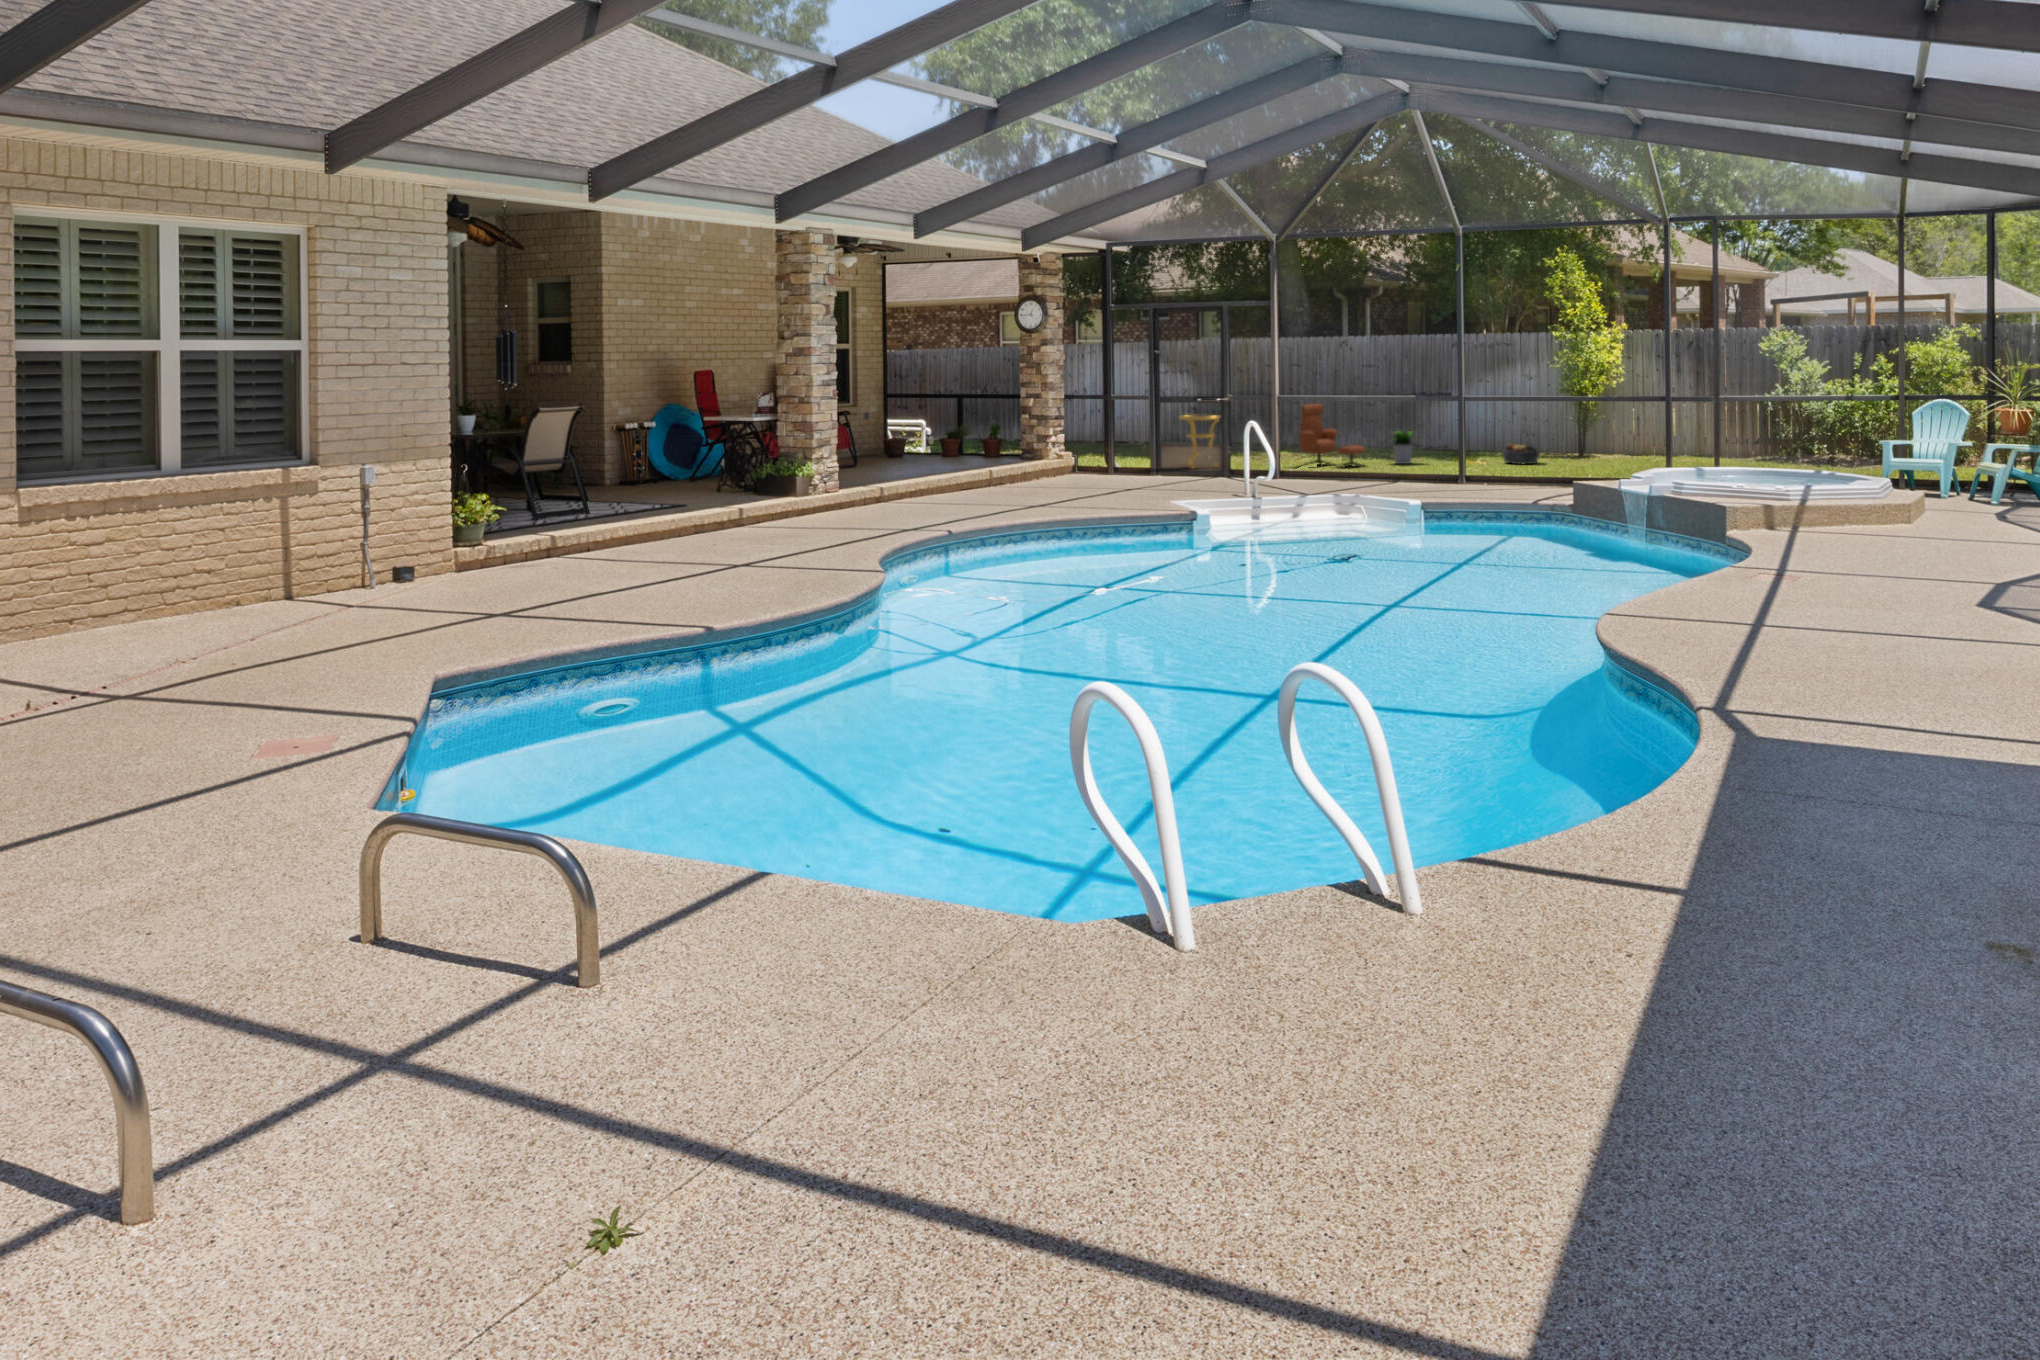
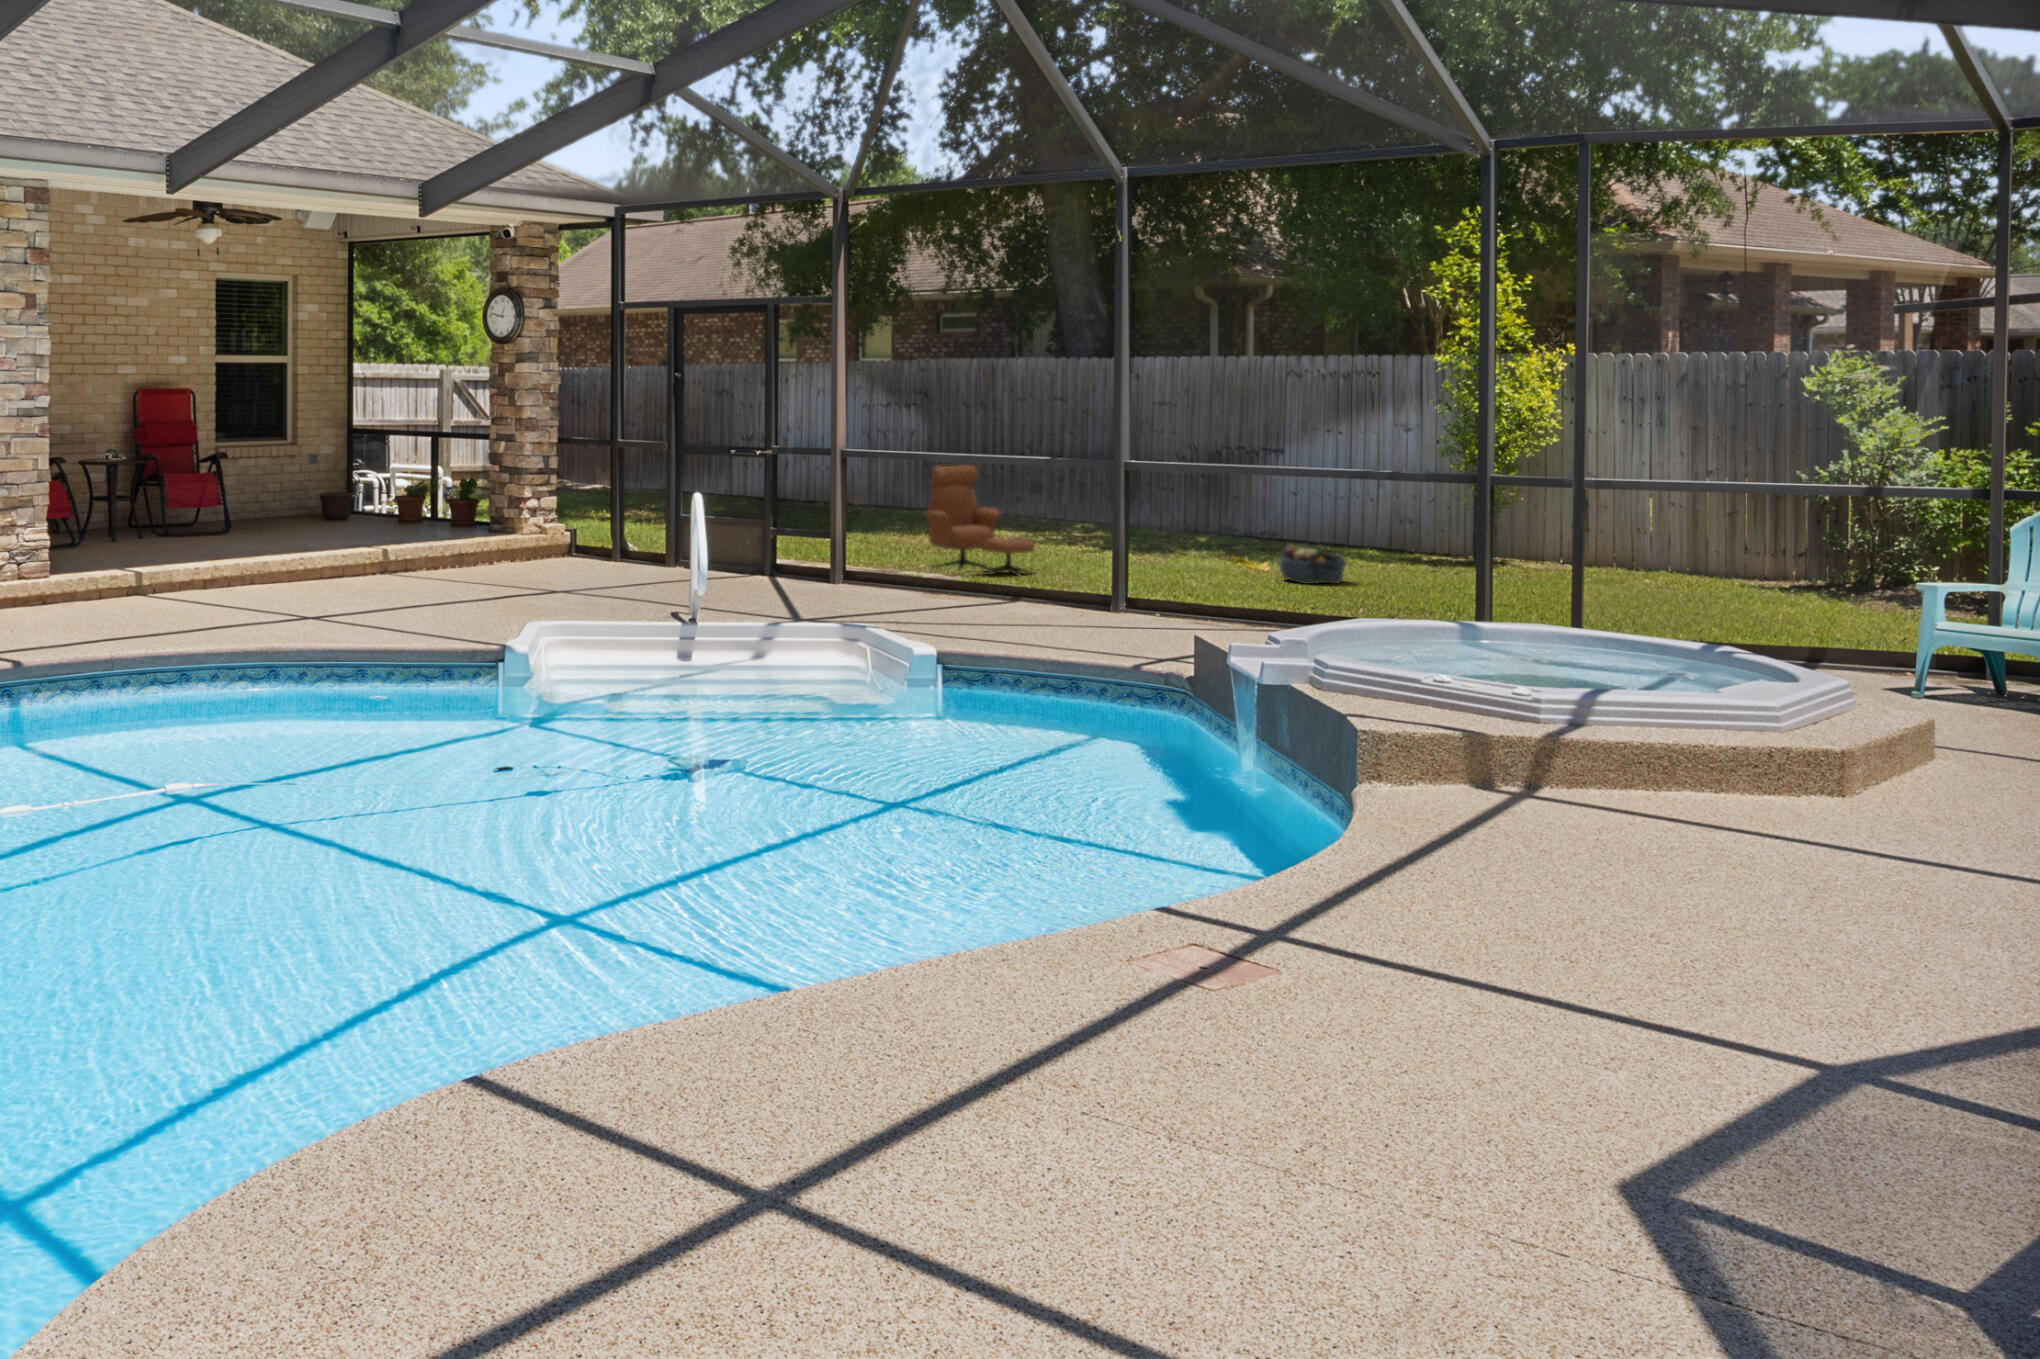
side table: present [1179,415,1219,468] -> none [730,477,798,566]
potted plant: present [1391,431,1413,464] -> none [1078,515,1146,573]

